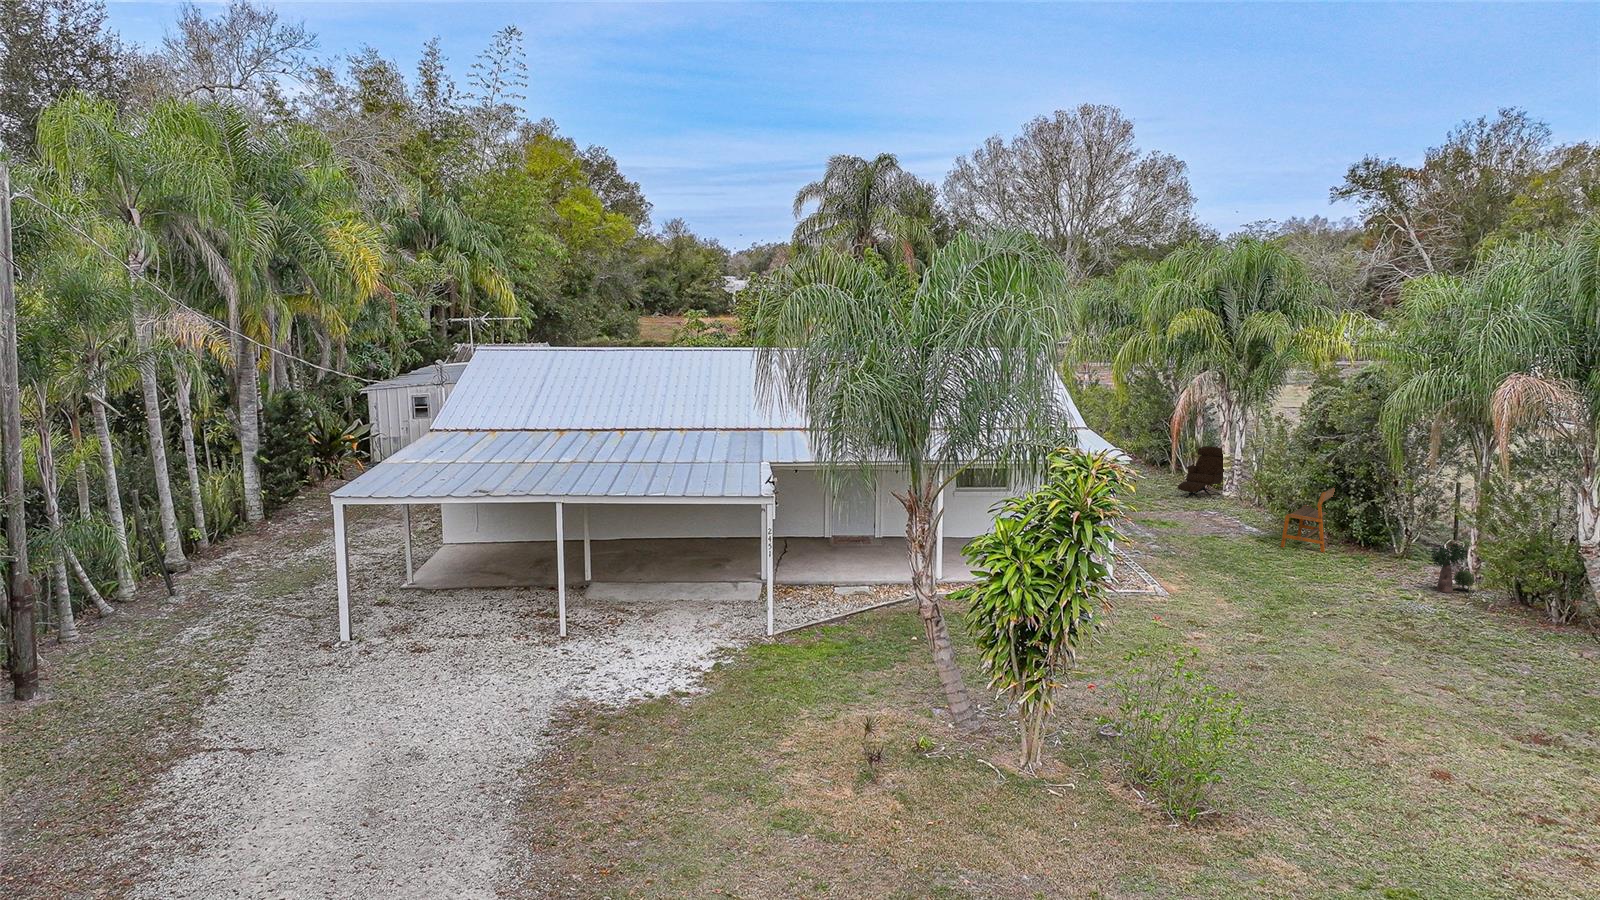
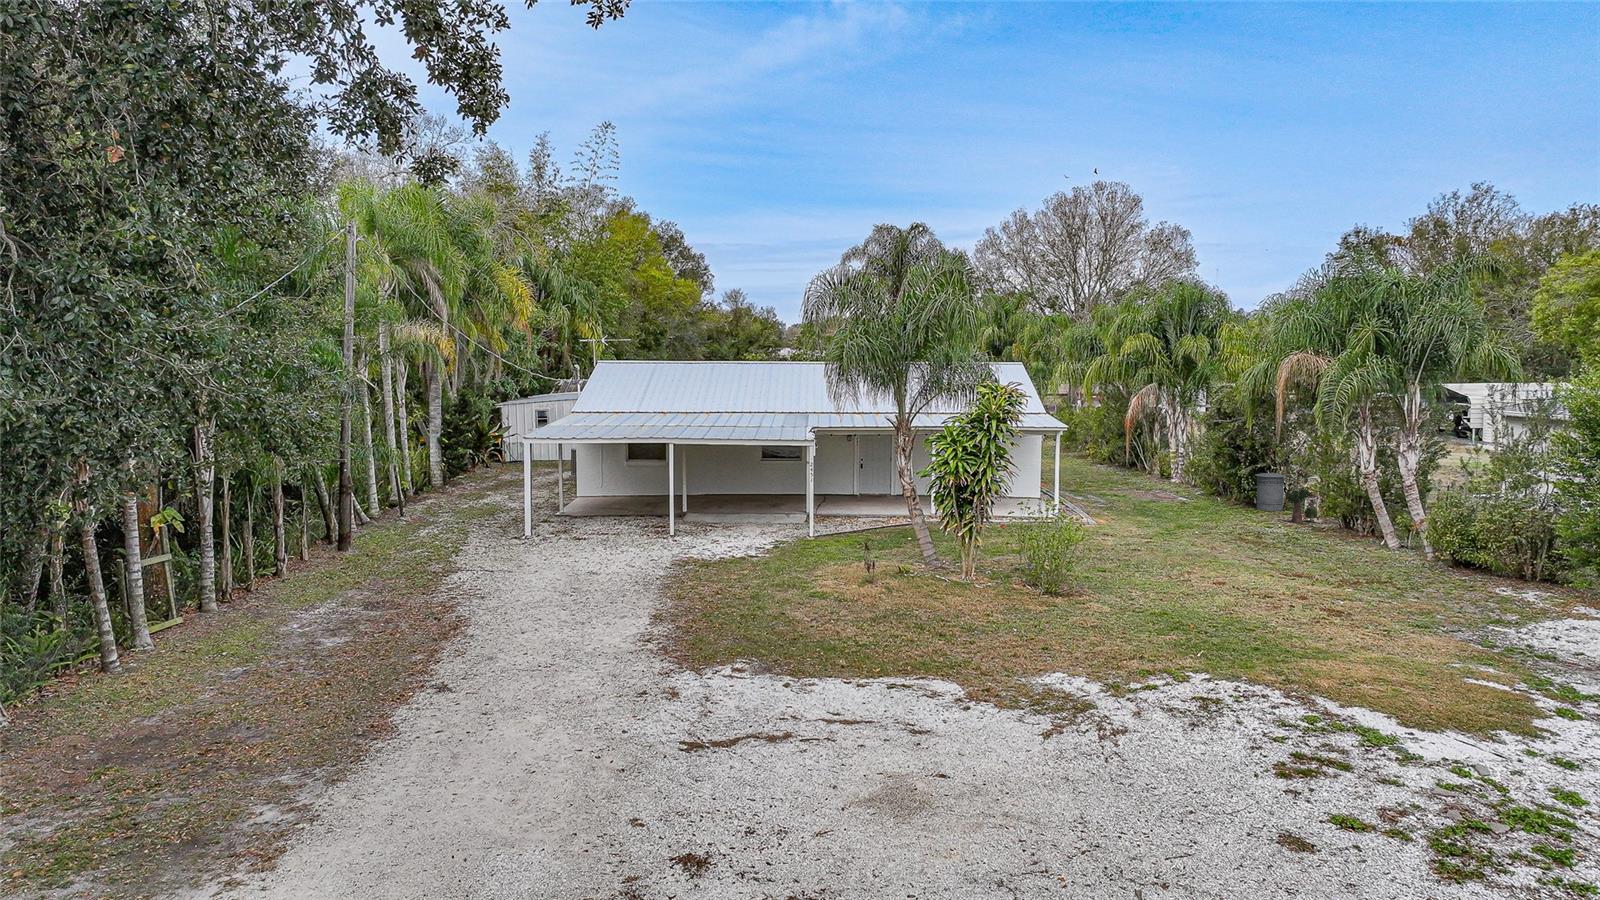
lounge chair: present [1178,447,1224,498] -> none [1134,444,1173,483]
bench: present [1281,487,1335,552] -> none [1194,459,1240,507]
trash can: none [1368,509,1412,562] -> present [1255,472,1286,511]

